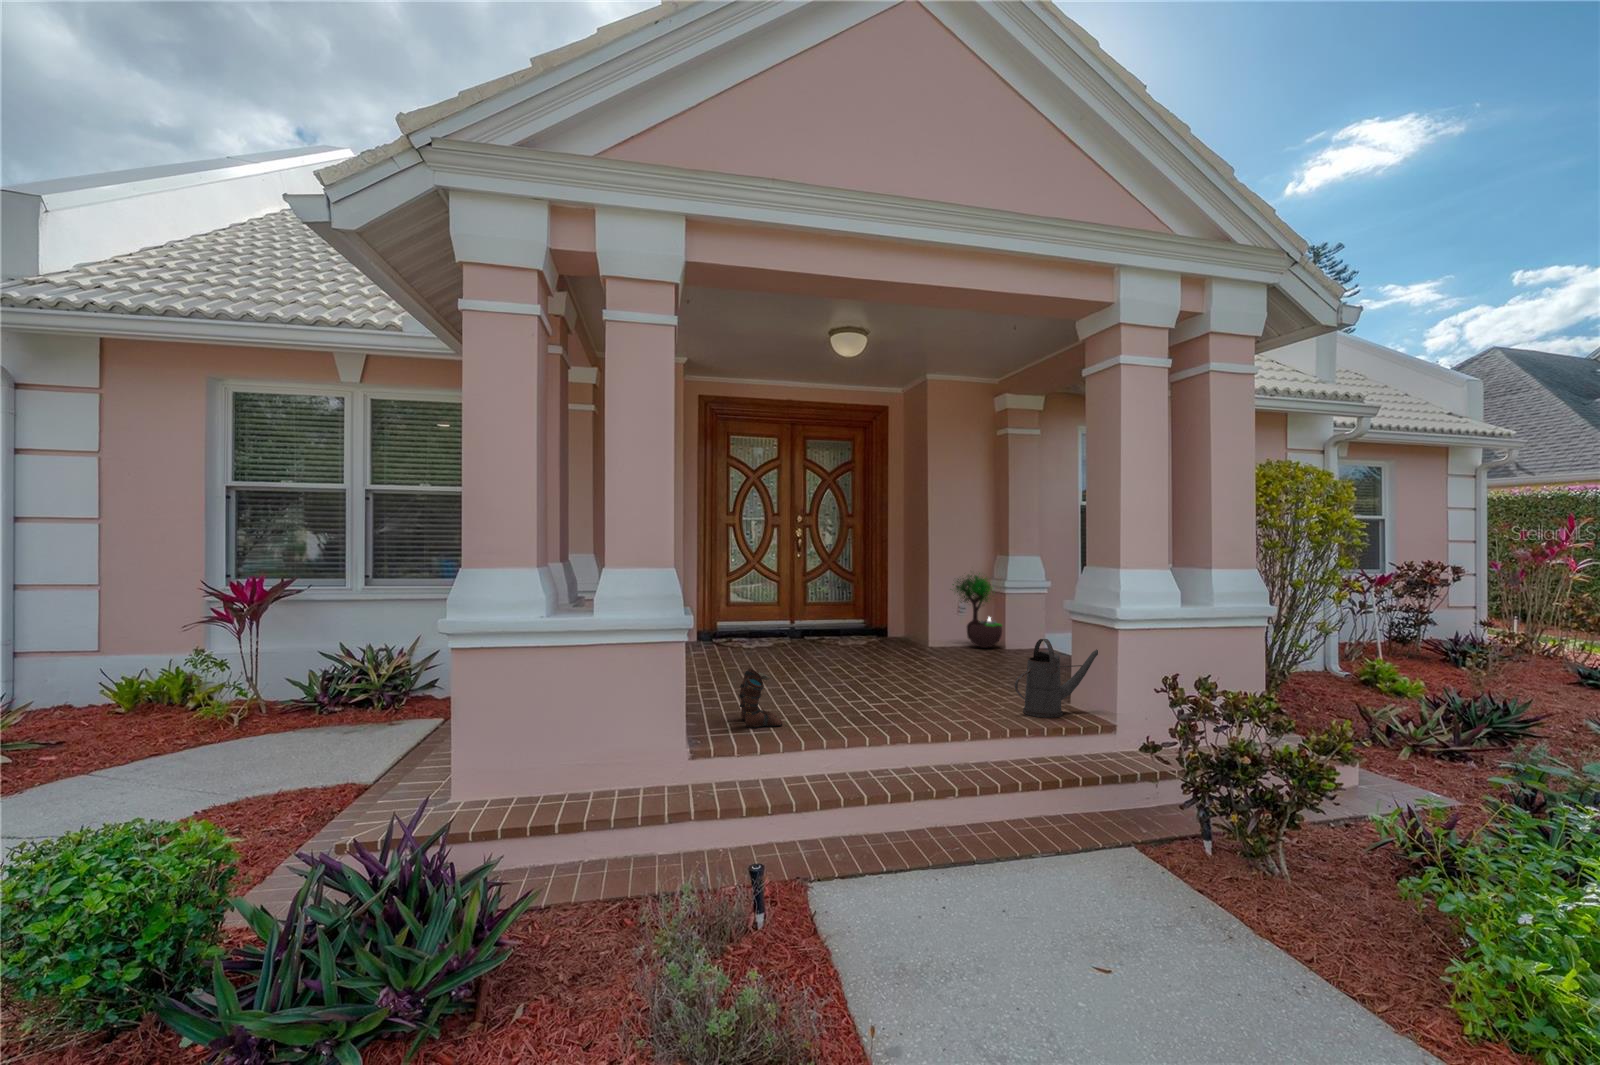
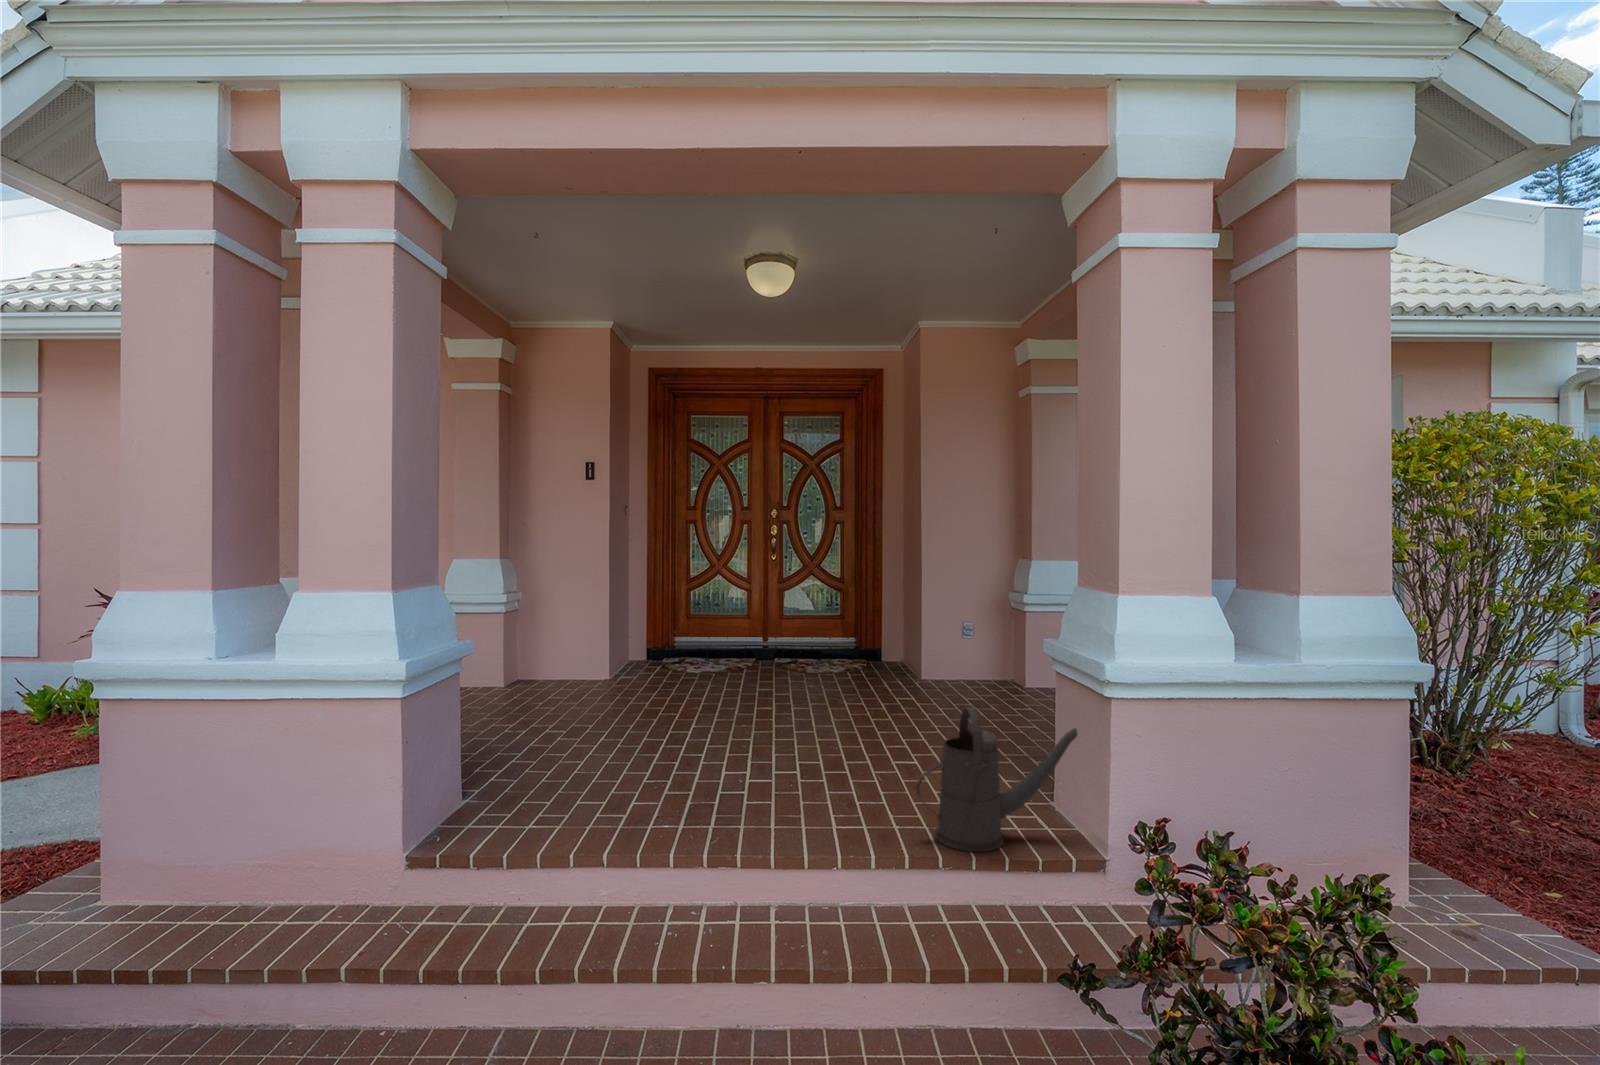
potted tree: present [950,573,1002,648] -> none [948,575,1024,690]
boots: present [739,669,782,728] -> none [430,741,513,846]

